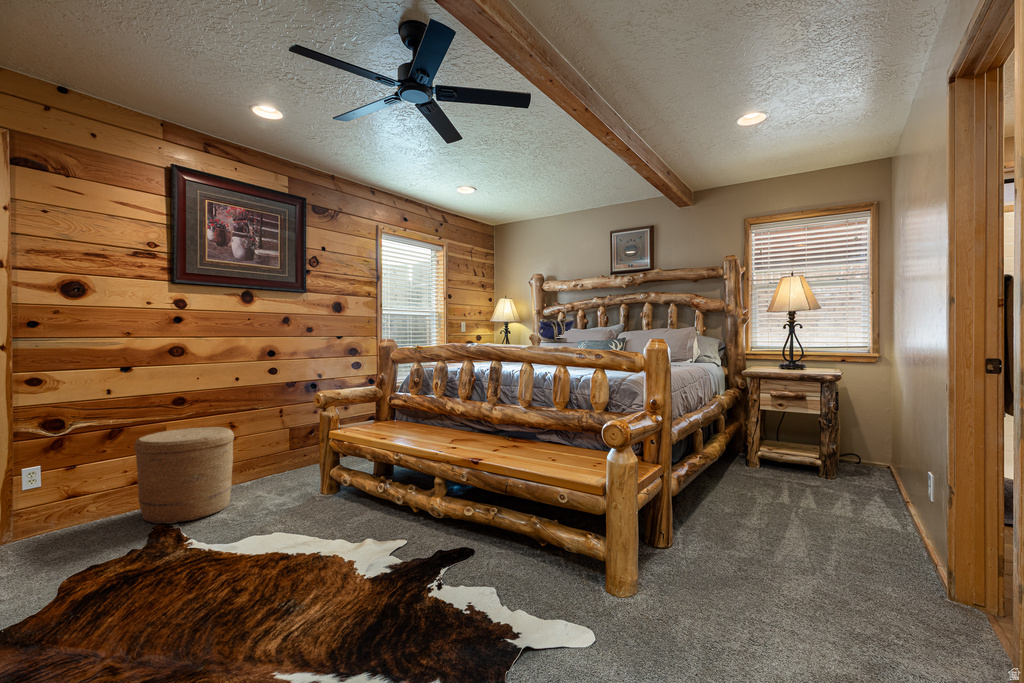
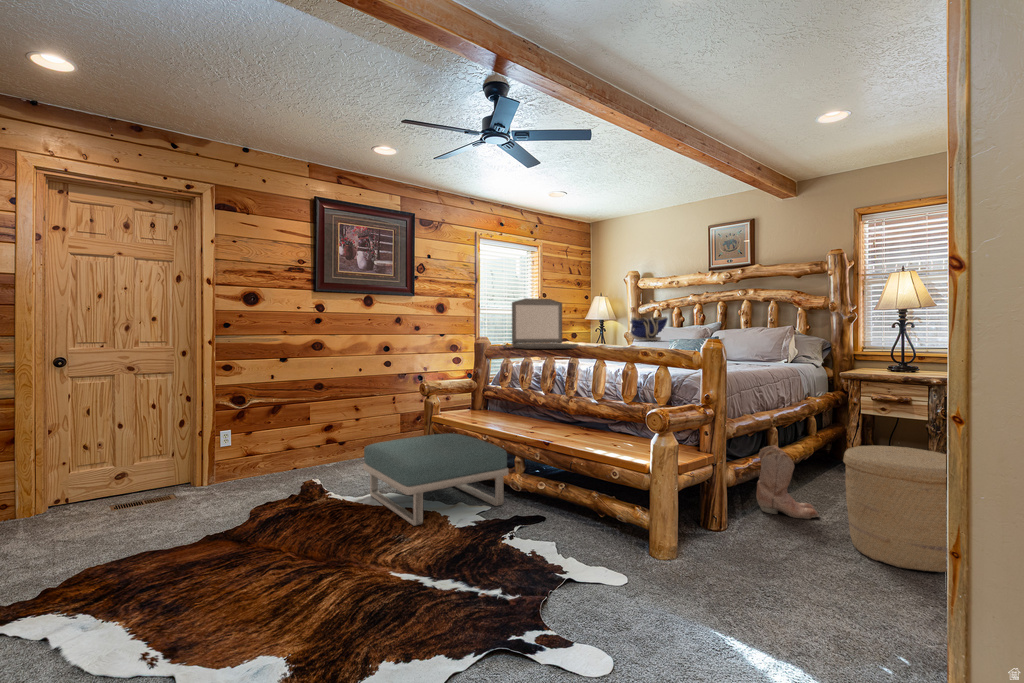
laptop: none [427,293,504,350] -> present [511,298,578,349]
woven basket: present [134,427,234,524] -> present [843,446,947,572]
boots: none [690,446,754,522] -> present [757,445,819,519]
footstool: none [237,452,428,584] -> present [363,433,508,526]

